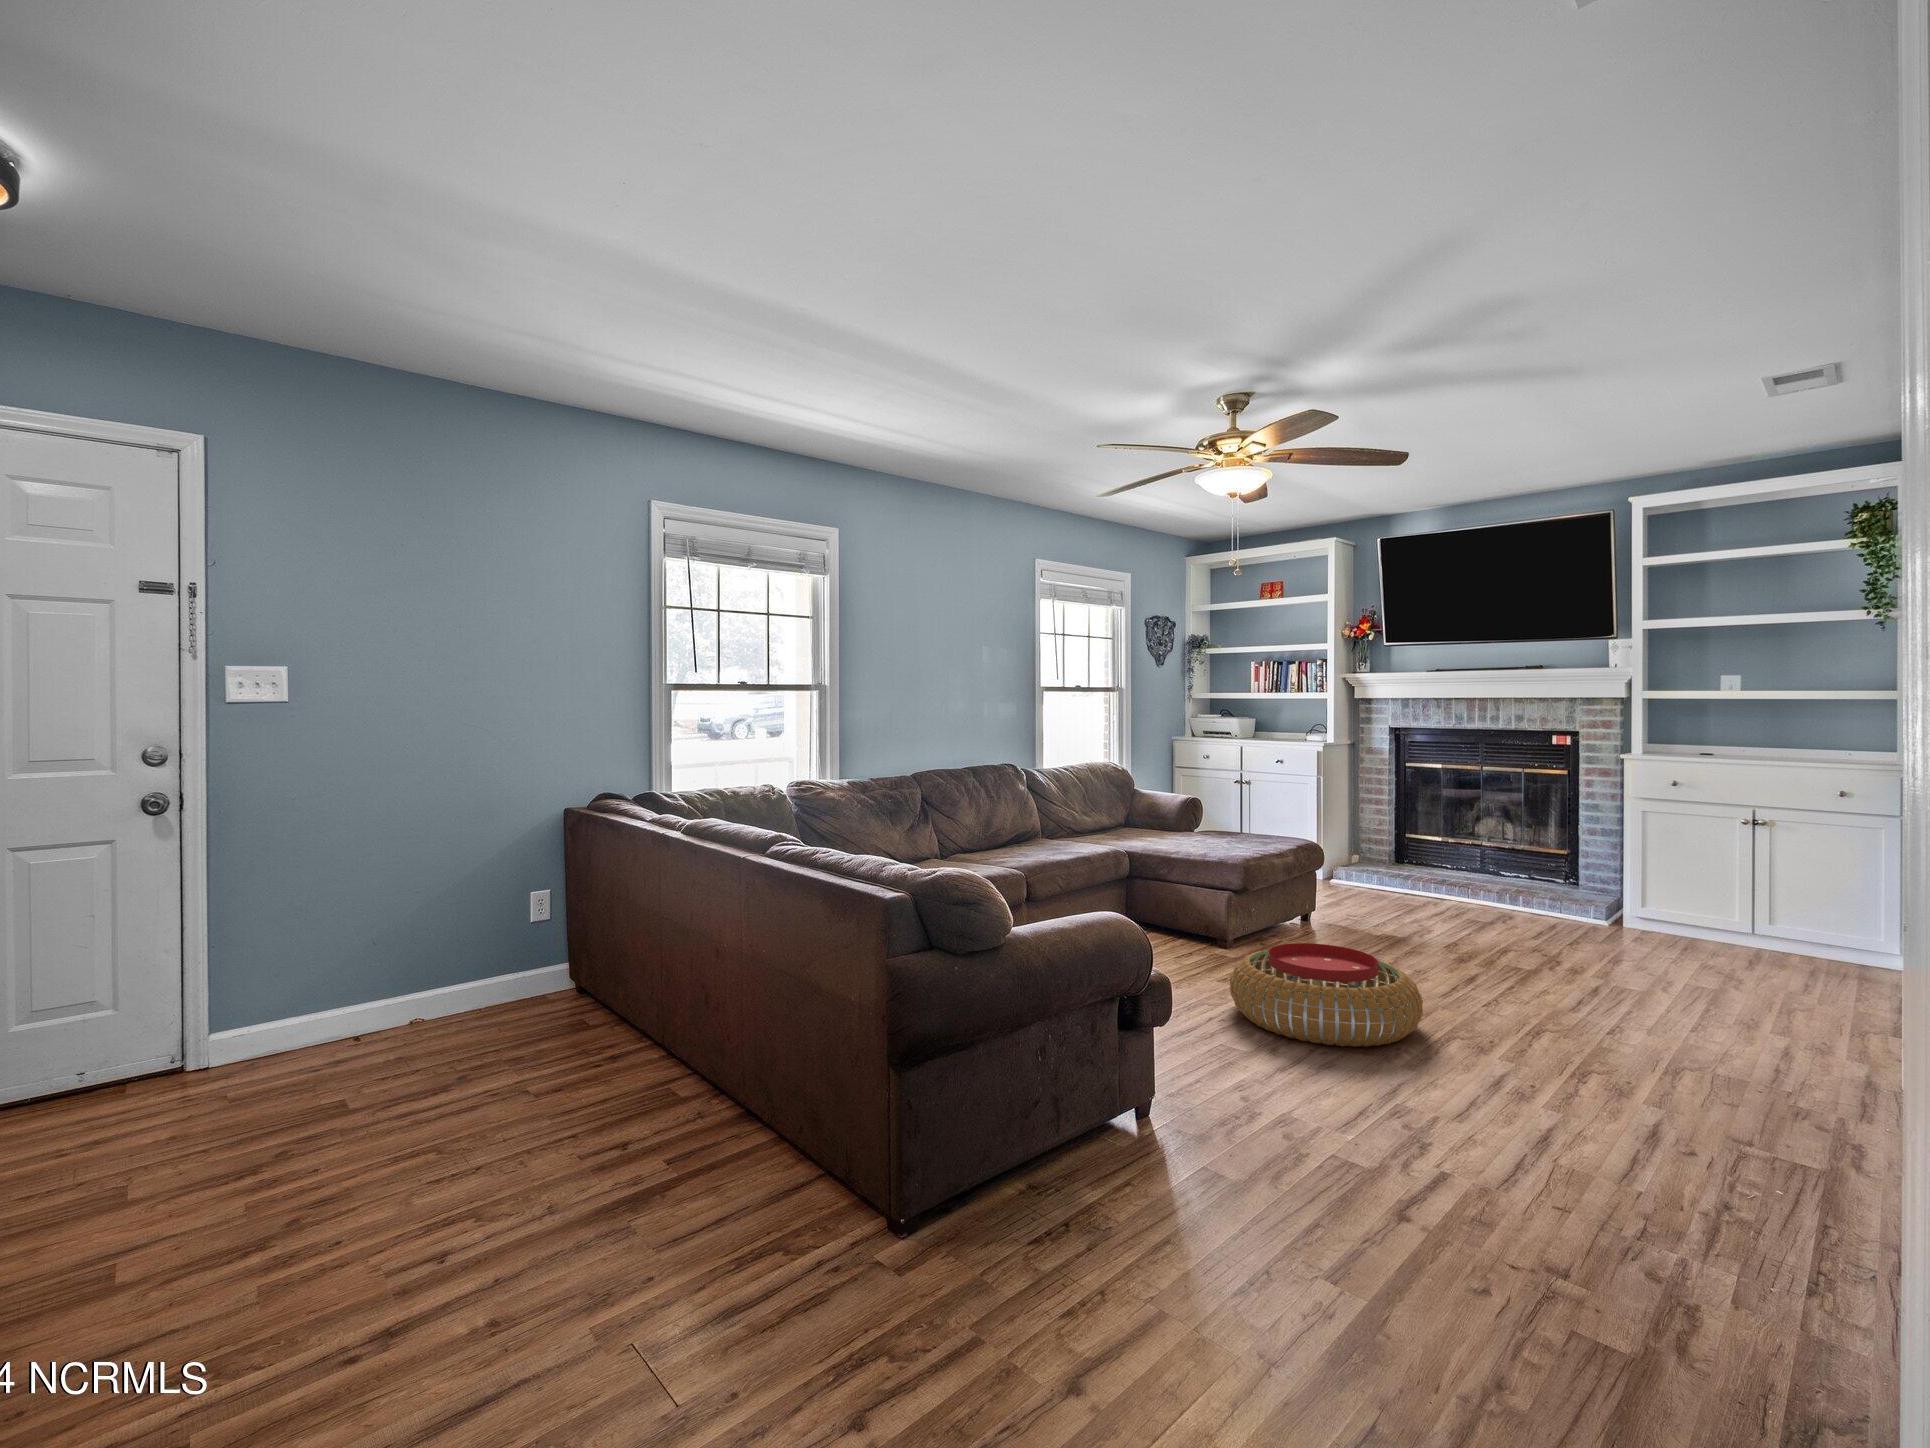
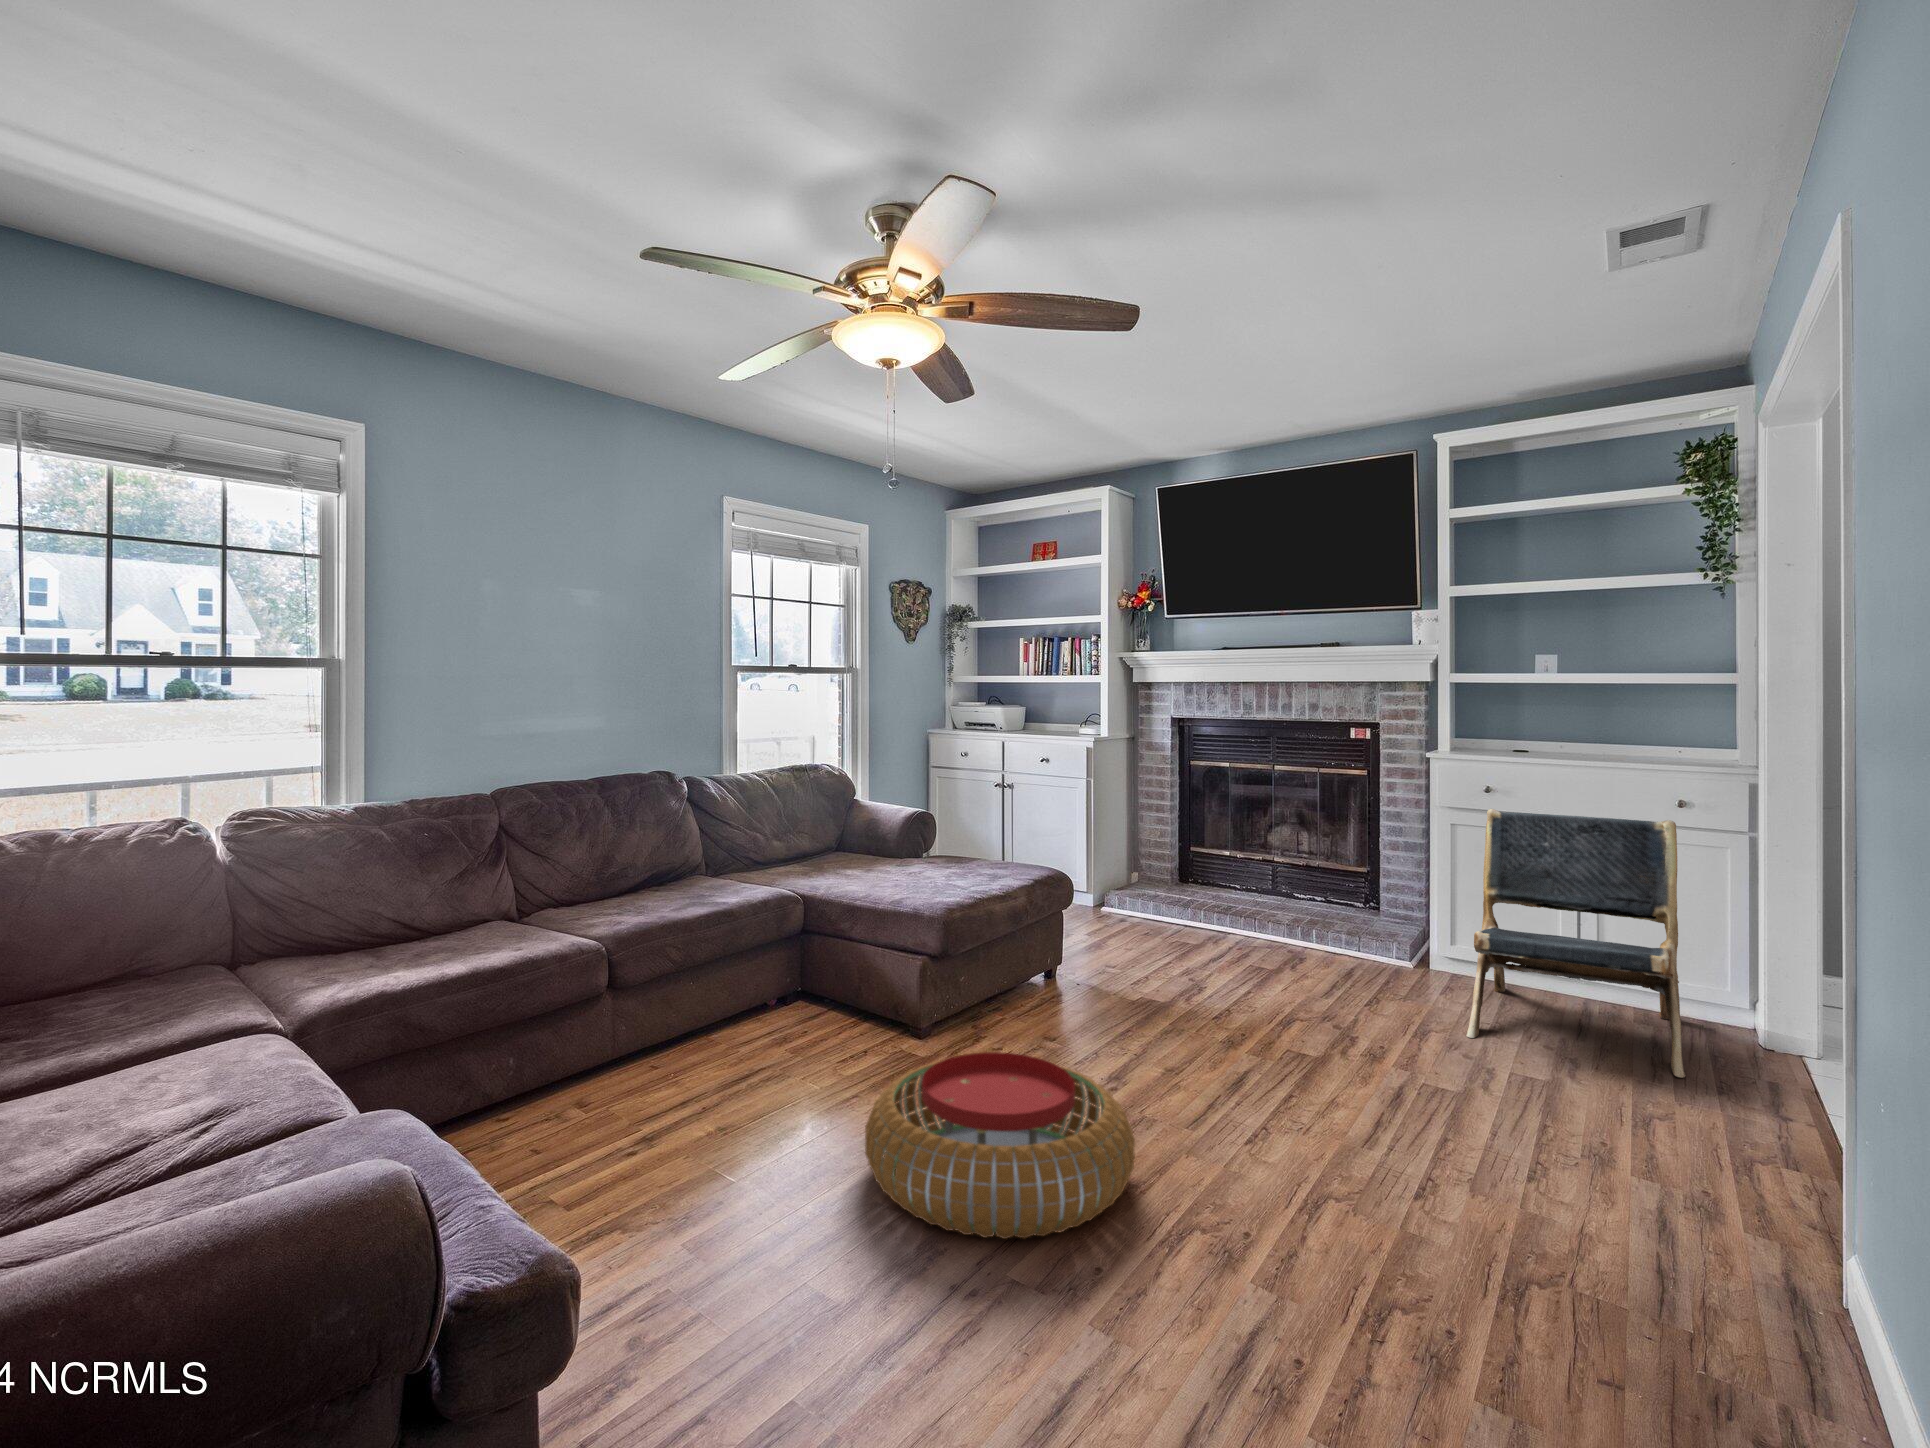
lounge chair: none [1662,798,1849,997] -> present [1466,809,1686,1078]

